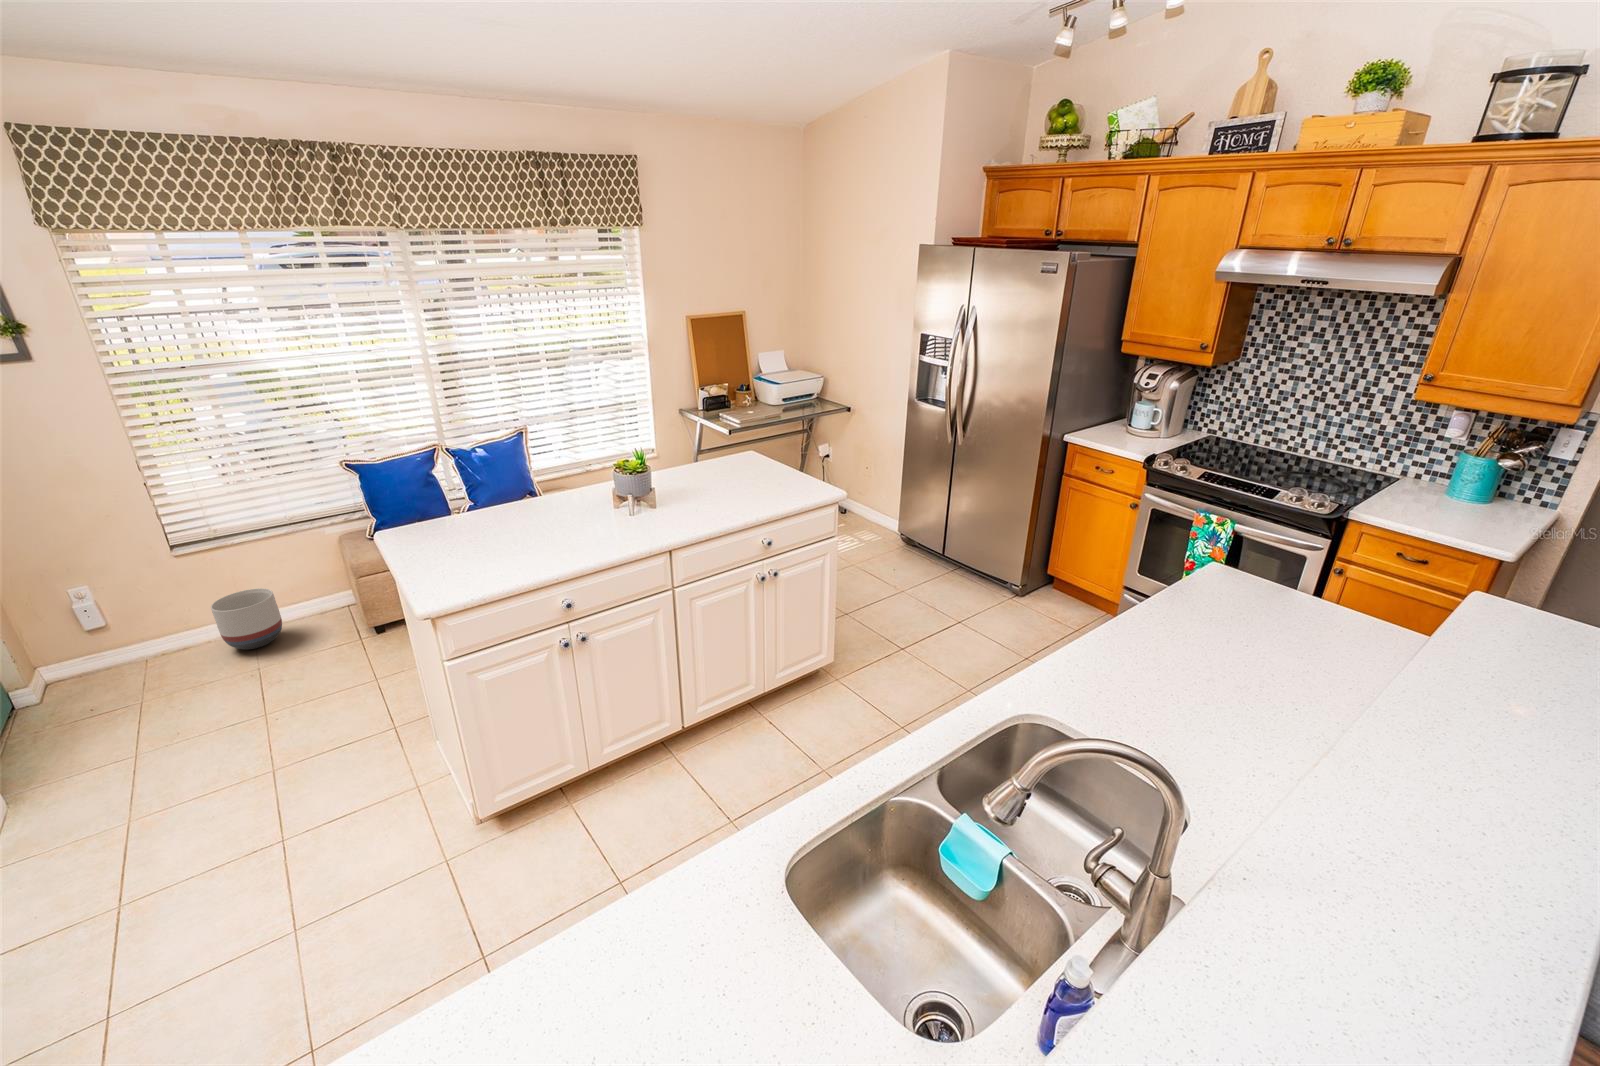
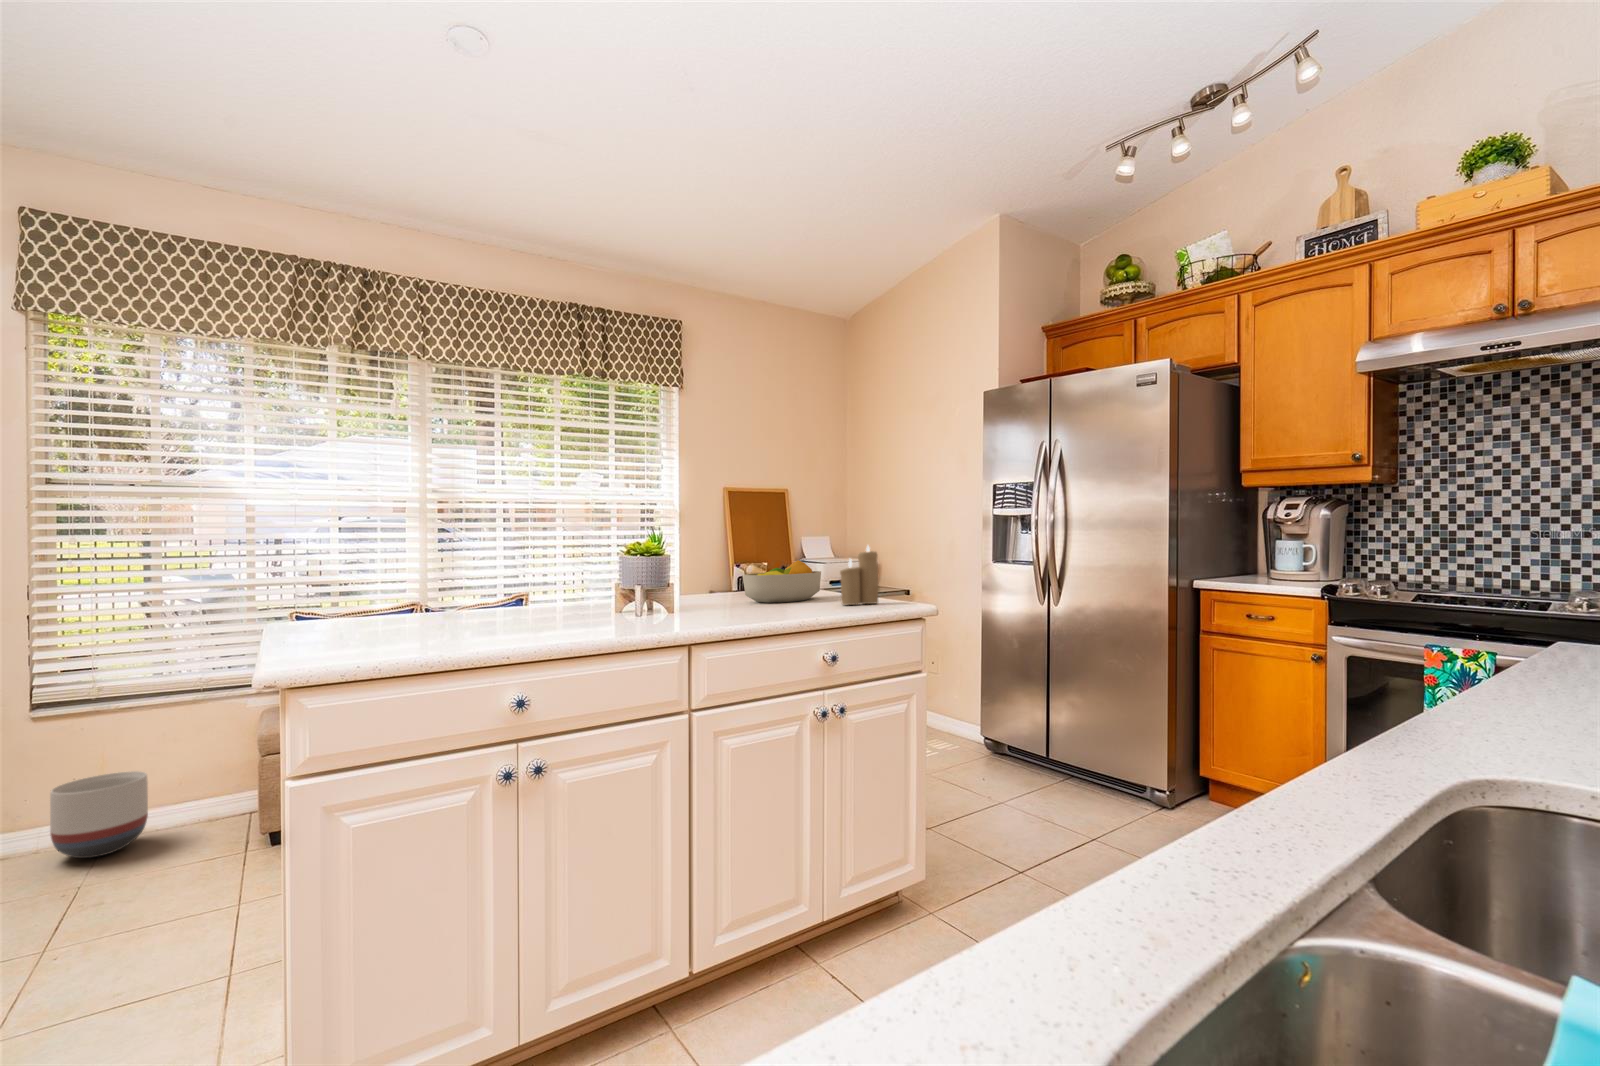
fruit bowl: none [704,445,765,487] -> present [742,560,821,603]
candle: none [774,457,802,503] -> present [840,546,878,605]

